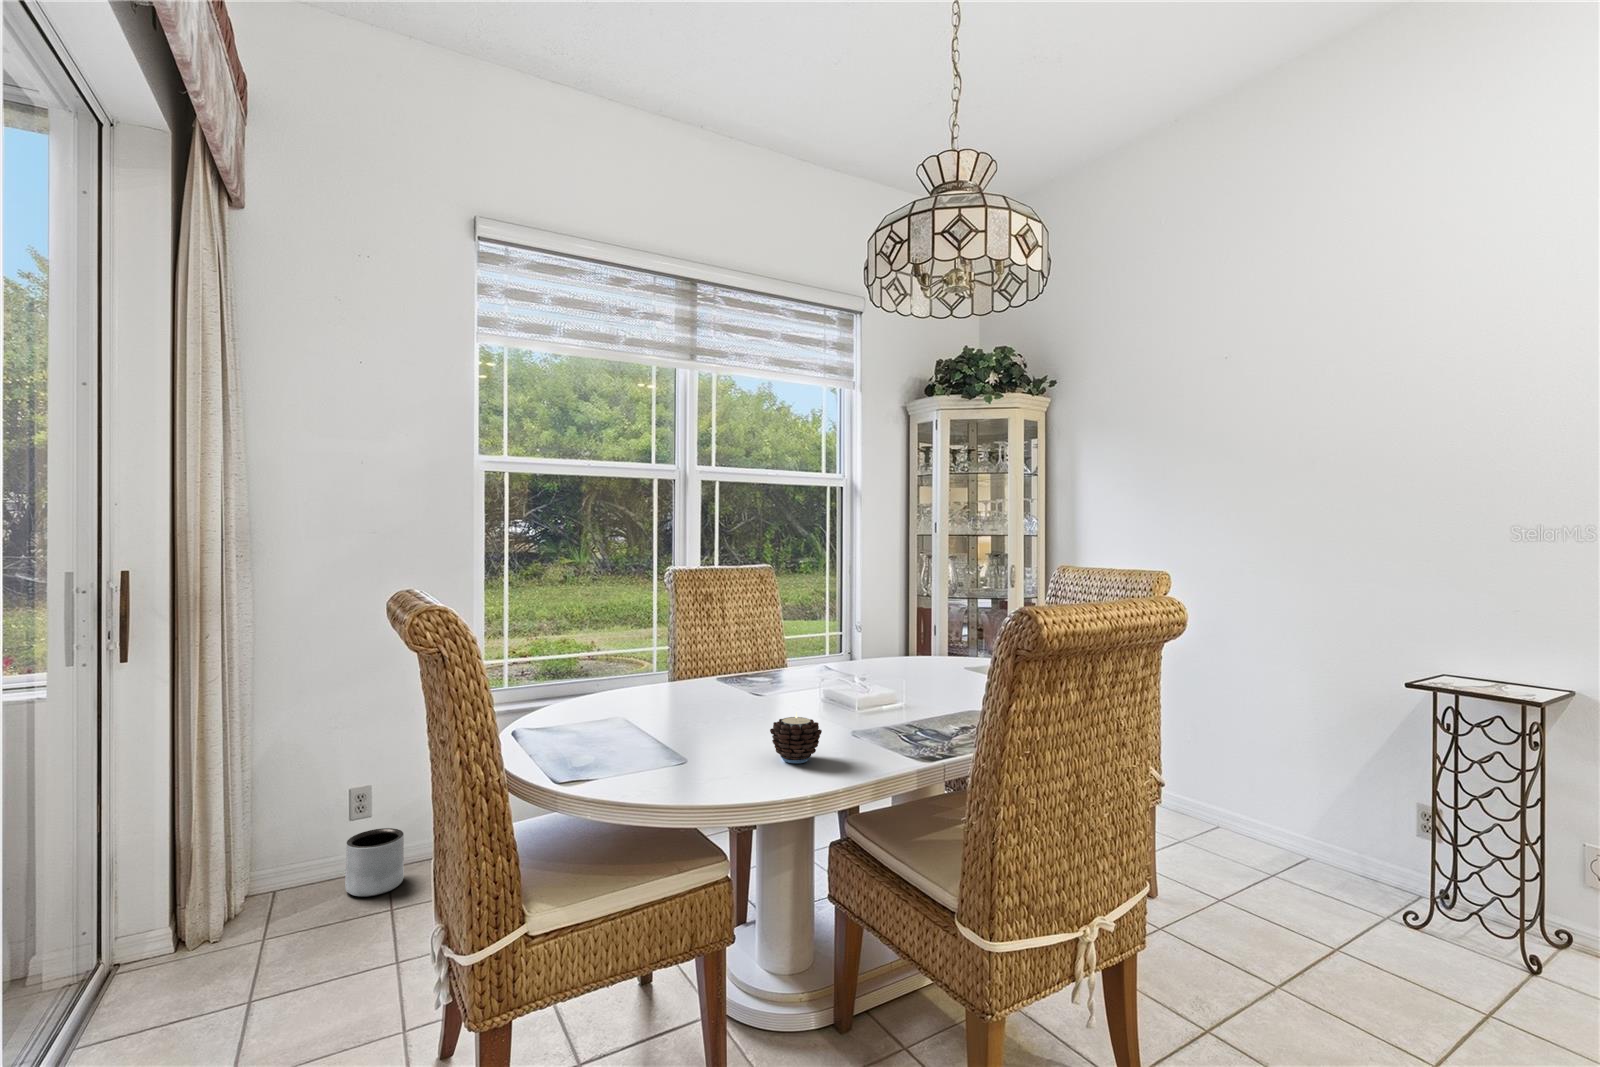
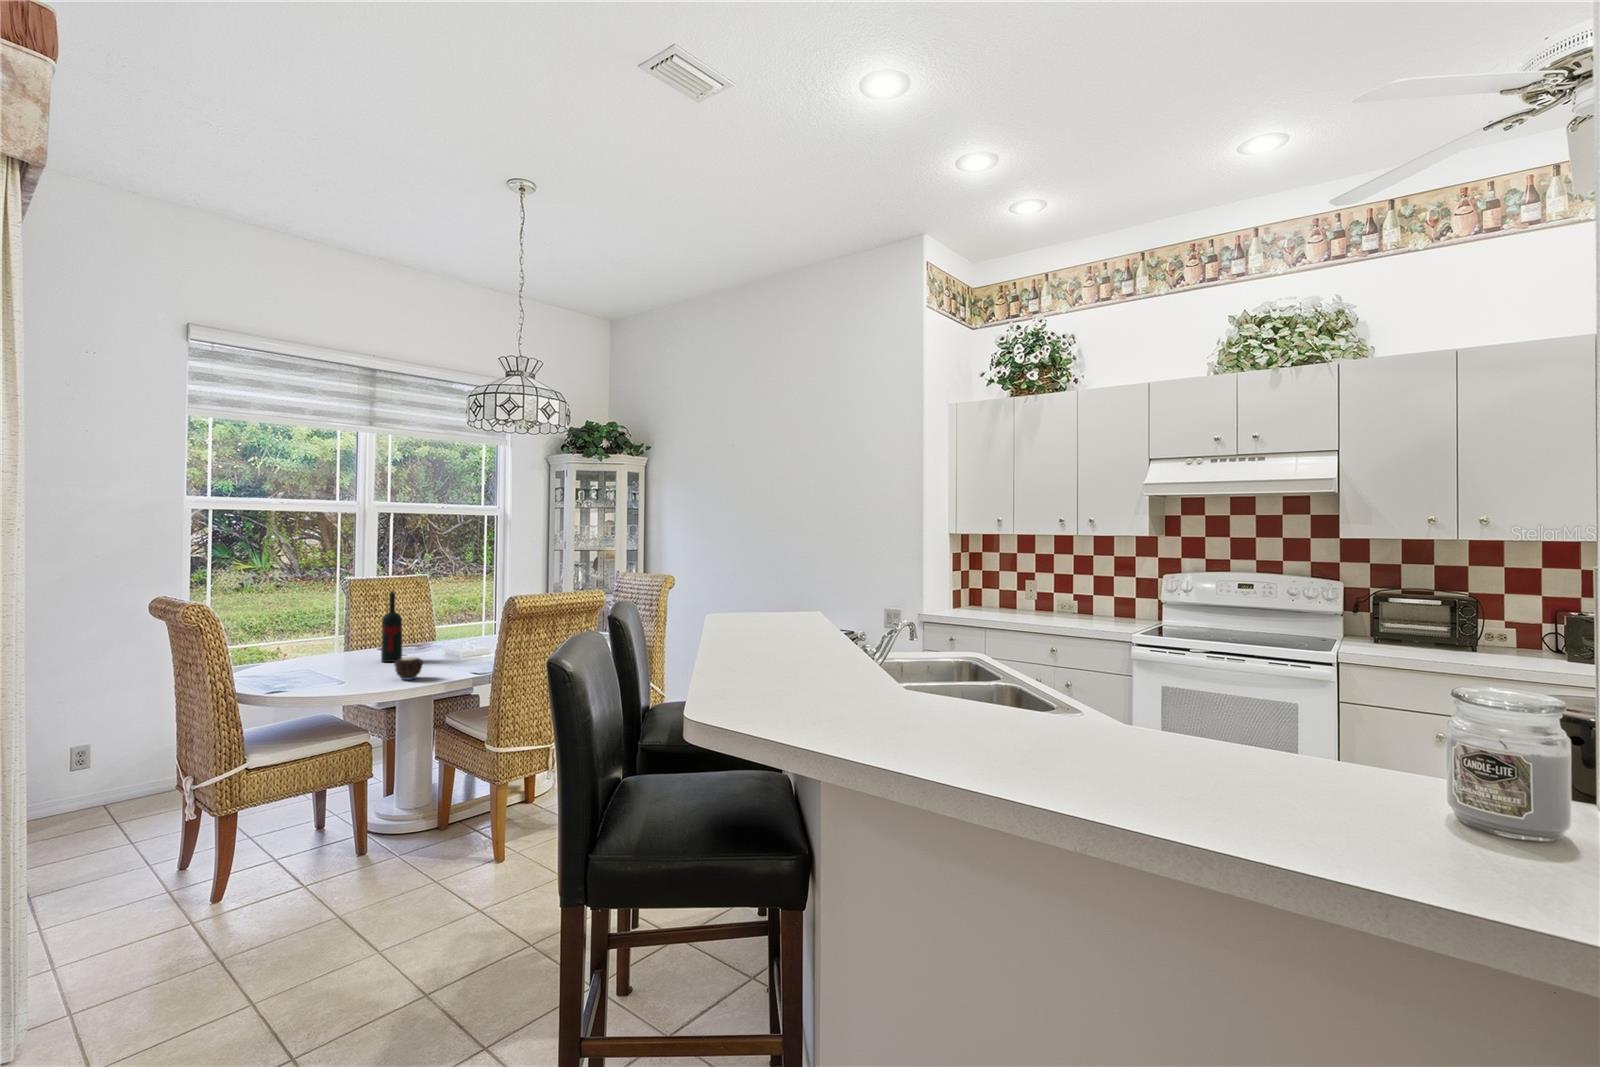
wine bottle: none [730,587,763,712] -> present [381,590,402,662]
planter: present [345,828,404,897] -> none [78,772,129,818]

